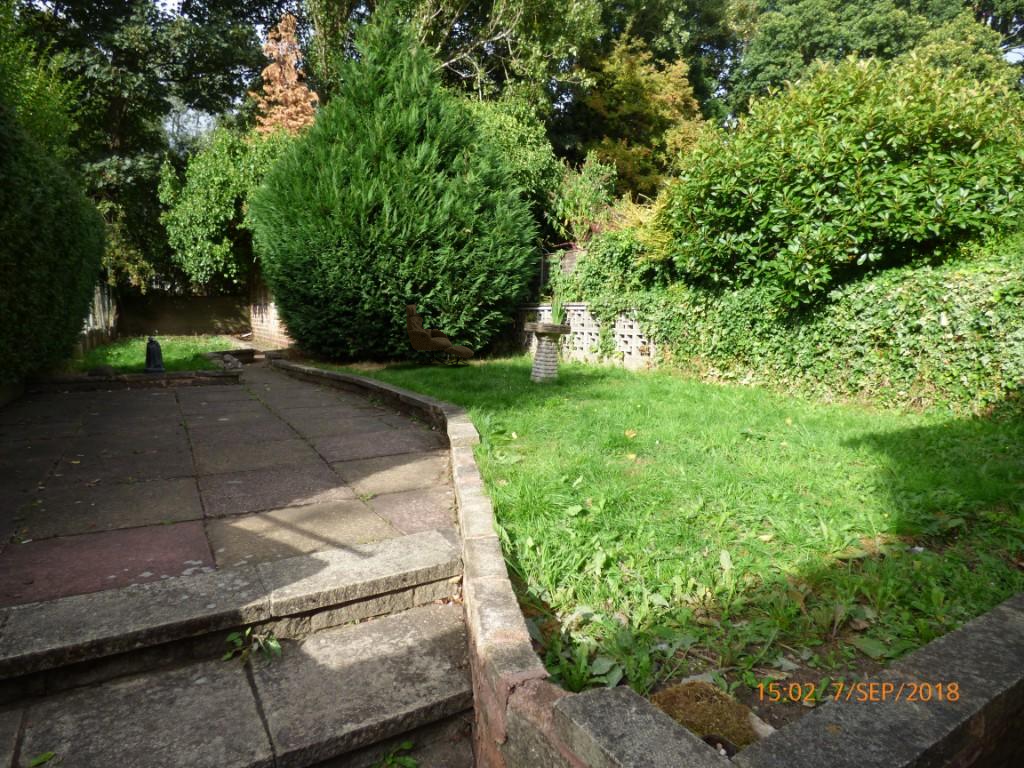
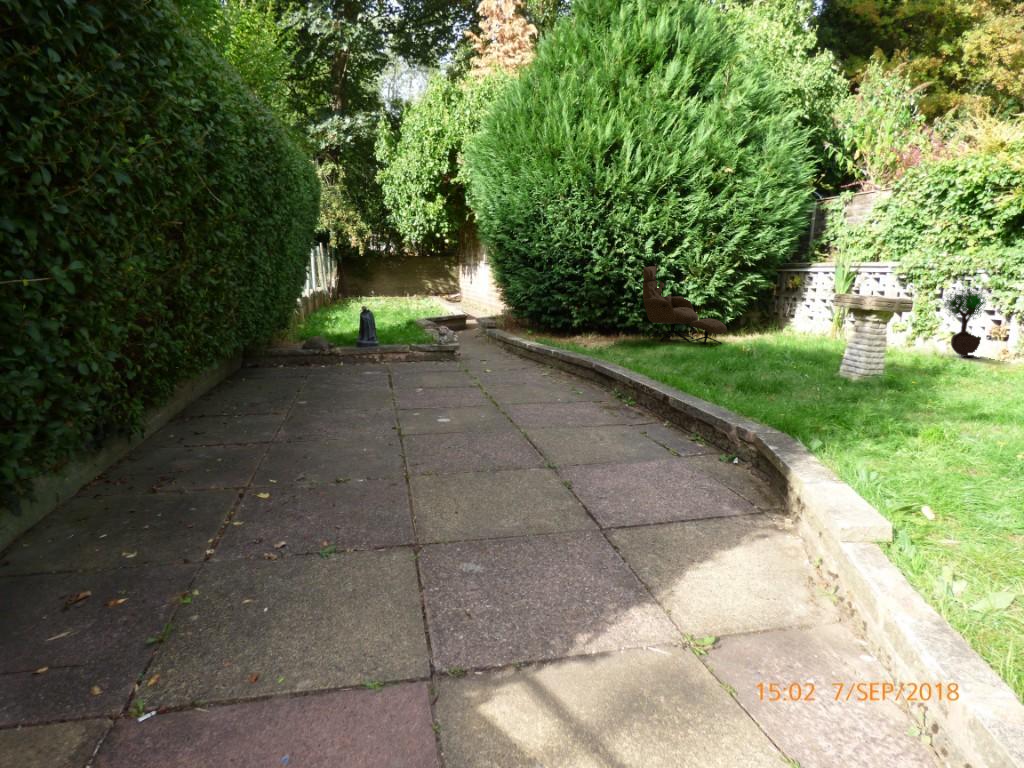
potted tree: none [610,317,643,369] -> present [943,287,986,357]

